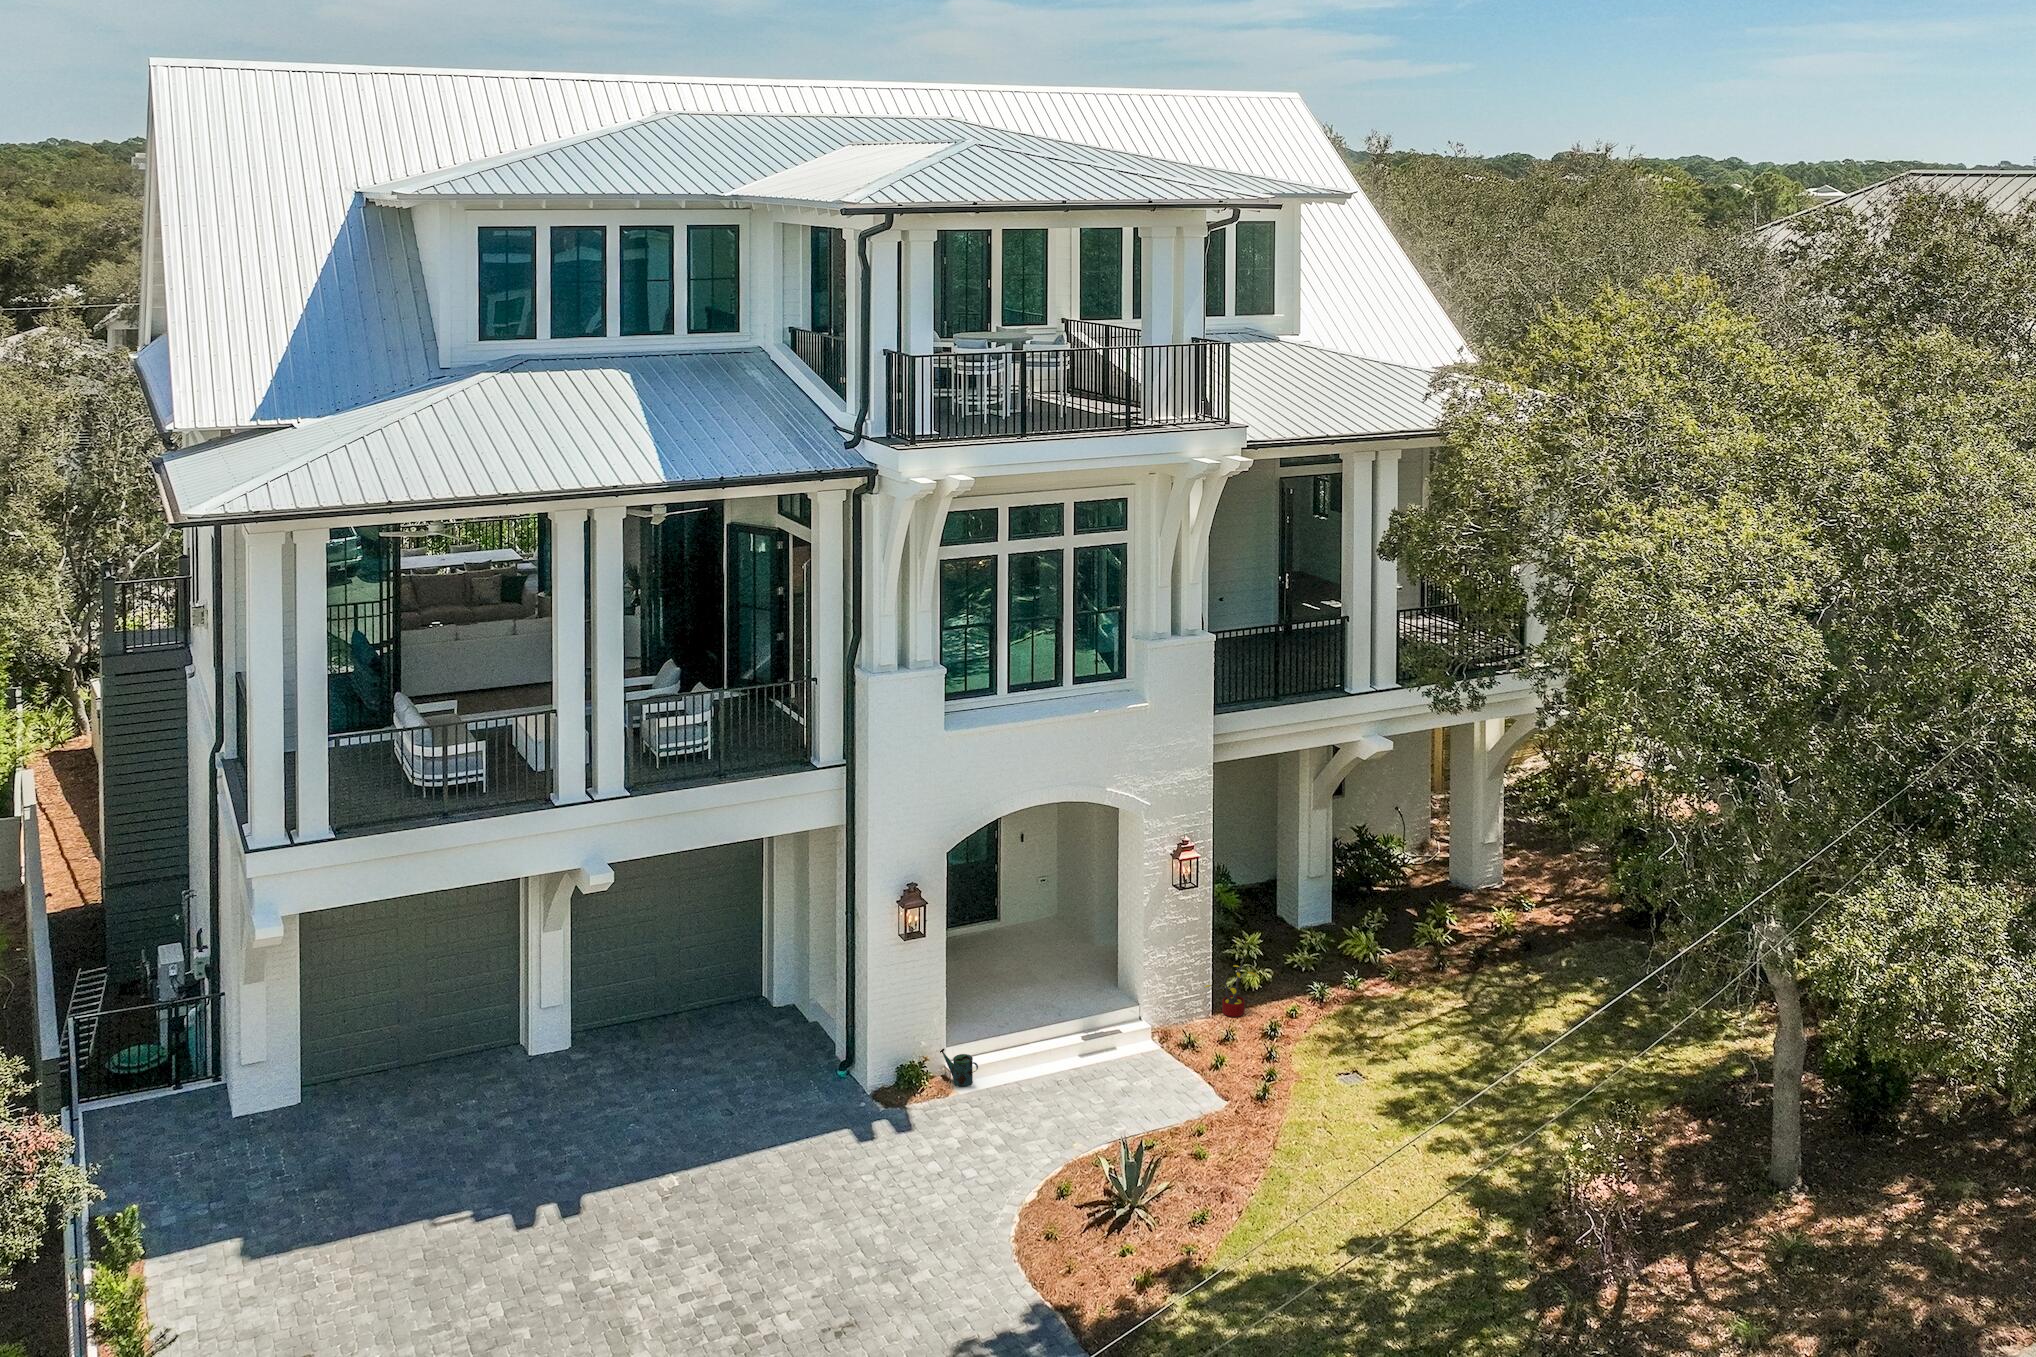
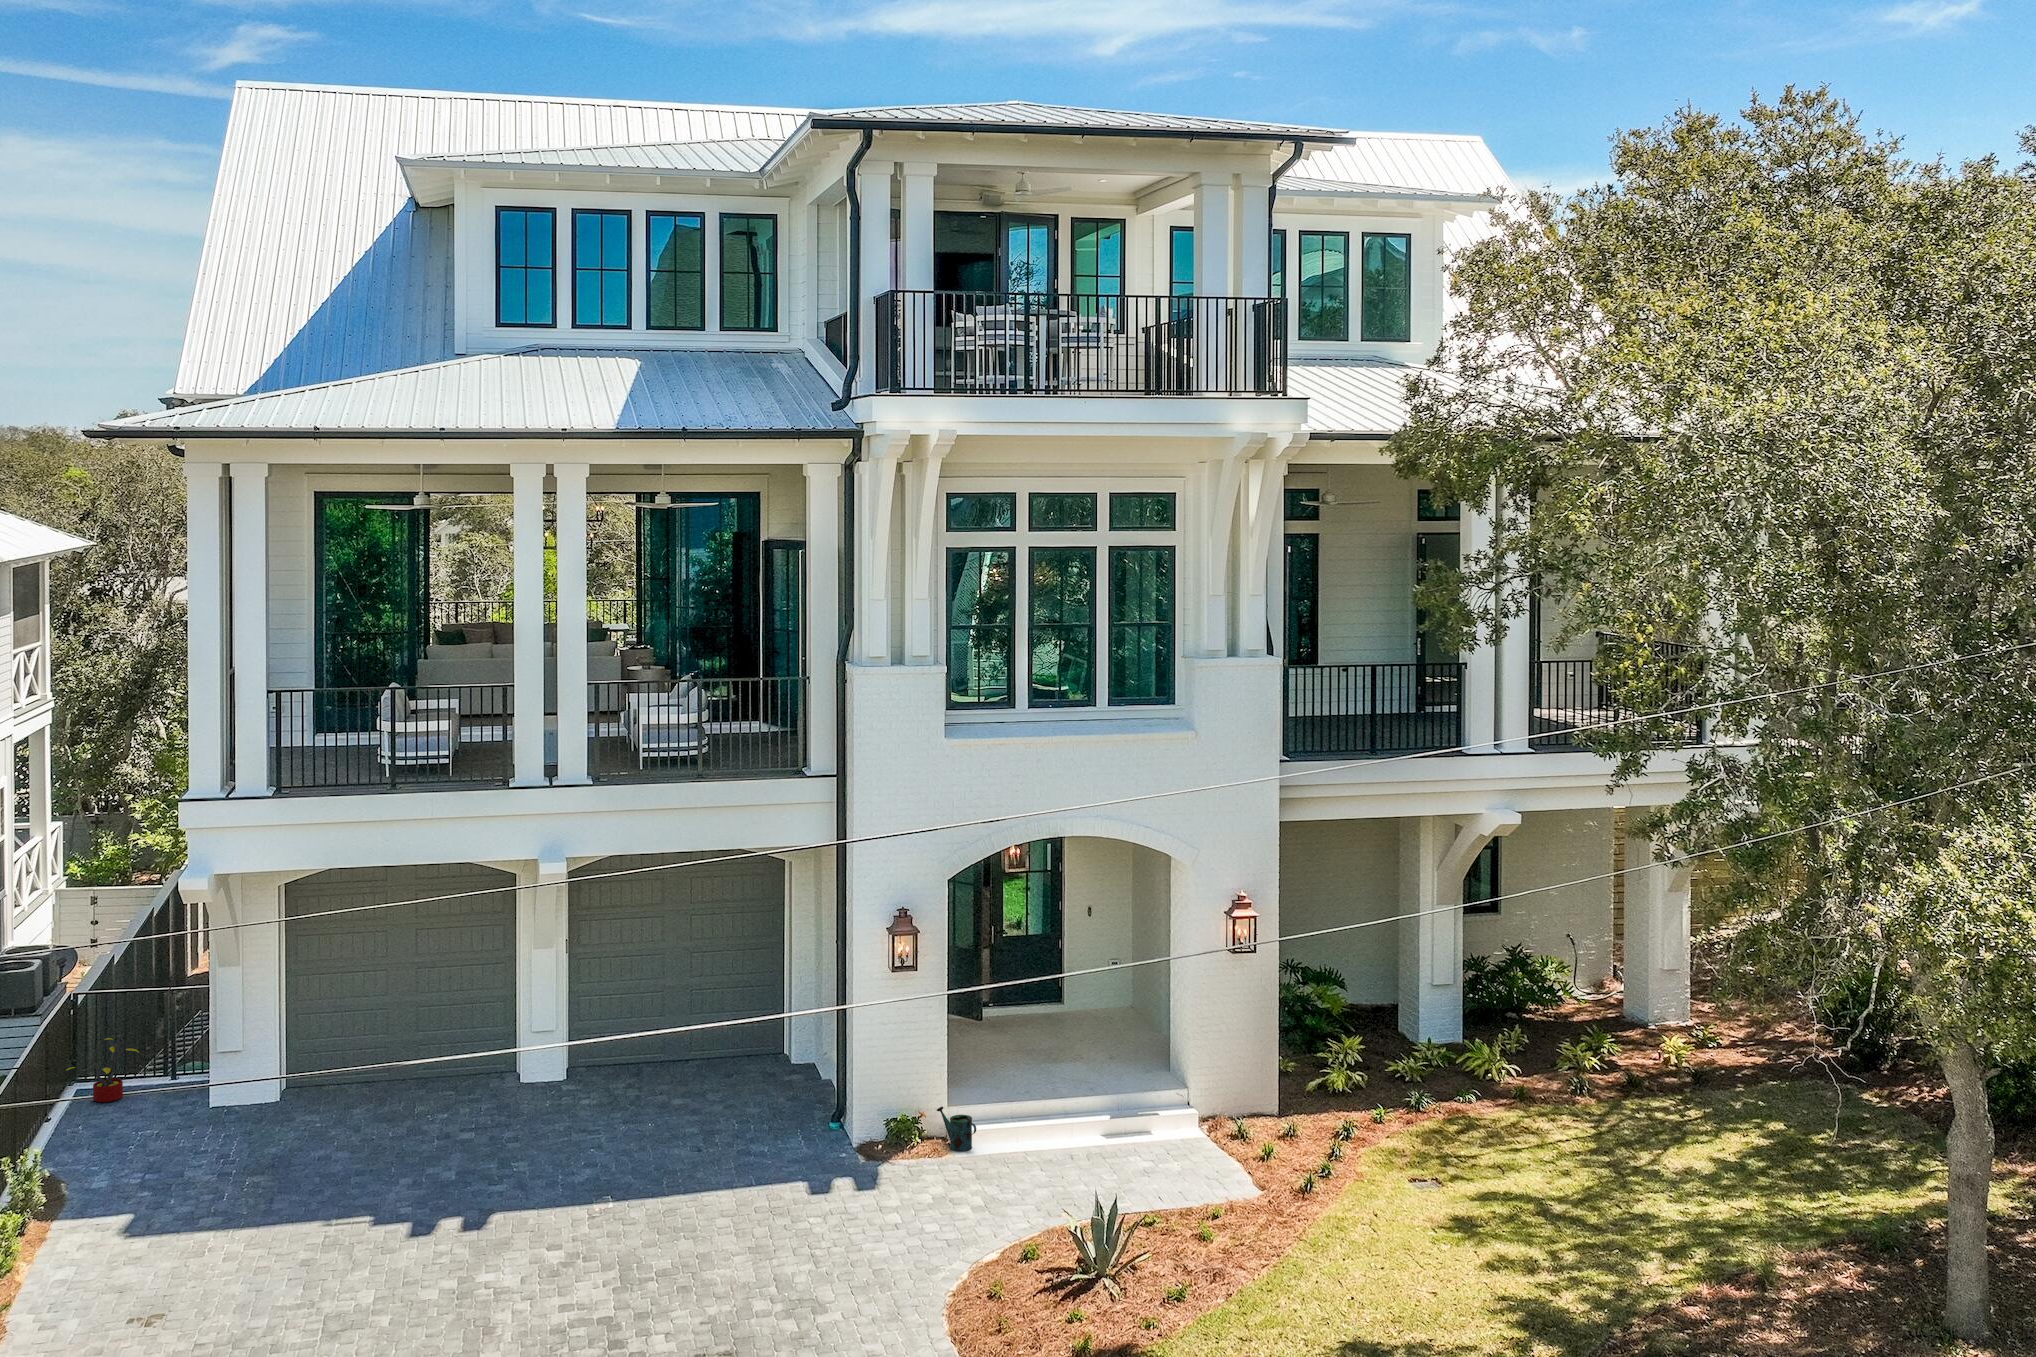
decorative plant: present [1205,954,1257,1017] -> present [67,1027,138,1102]

